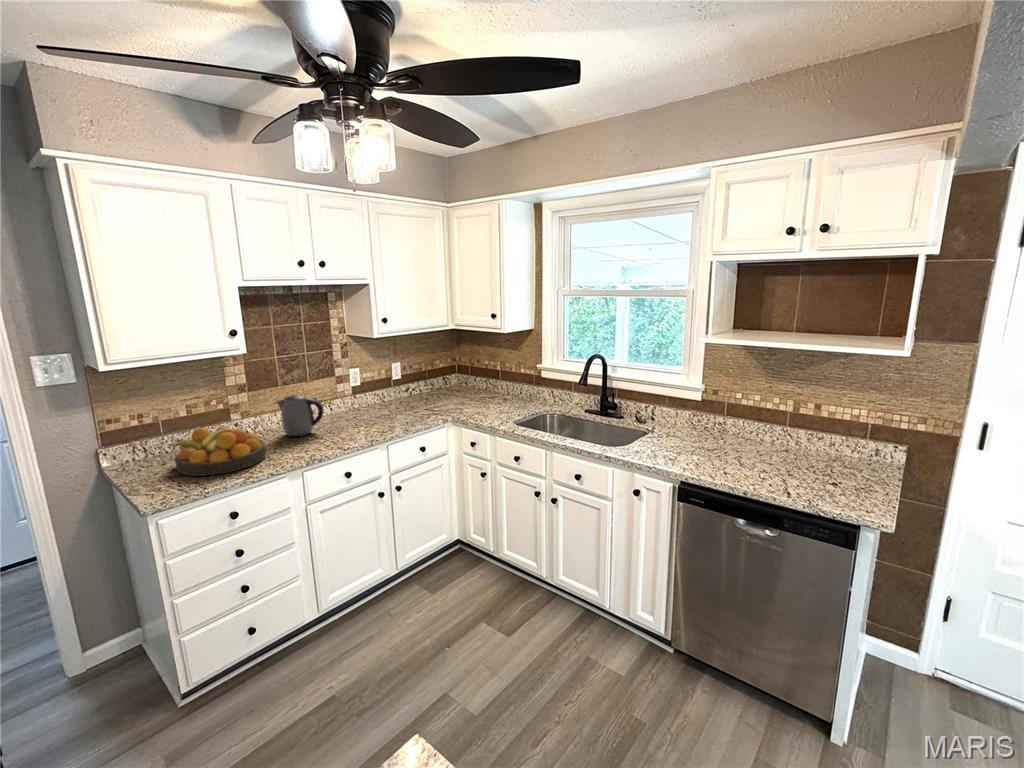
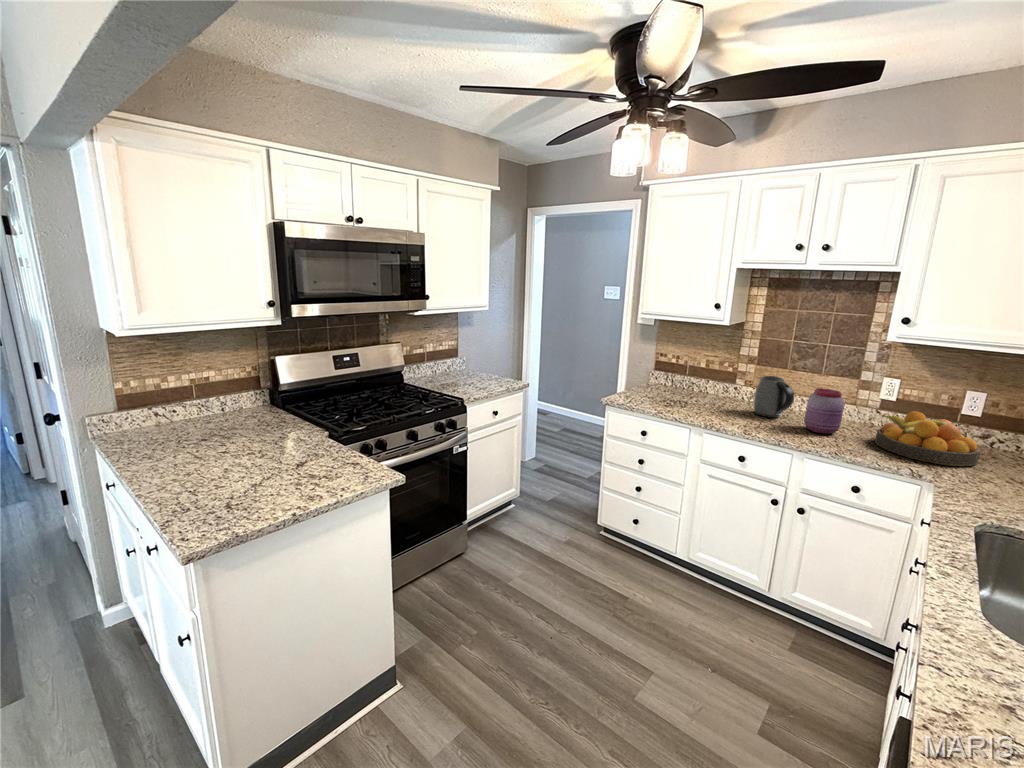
jar: none [340,389,370,428] -> present [804,388,844,434]
fruit bowl: present [171,426,266,476] -> present [875,411,980,466]

